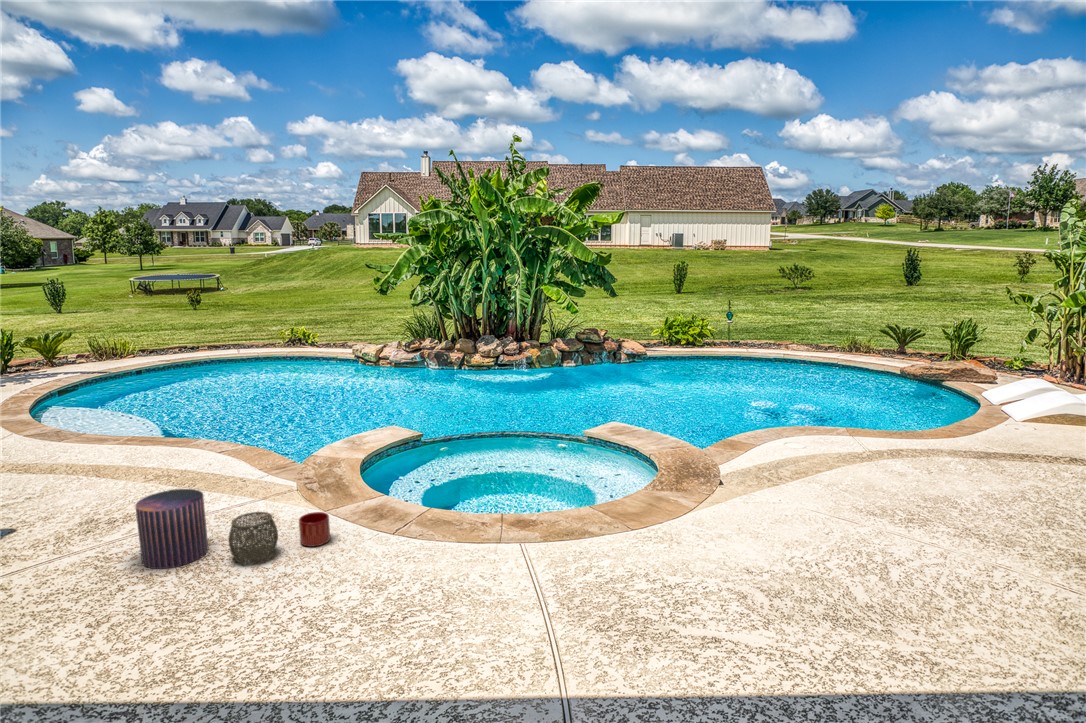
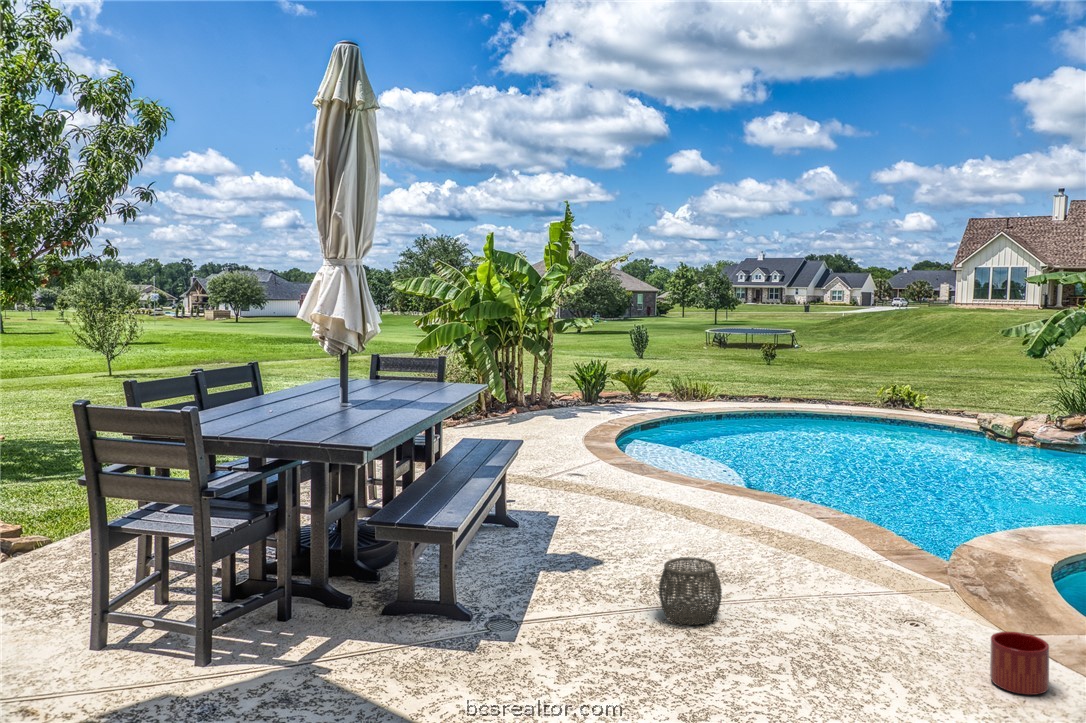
pouf: present [136,489,208,569] -> none [743,546,835,664]
woven basket: present [229,512,278,563] -> present [659,557,722,625]

